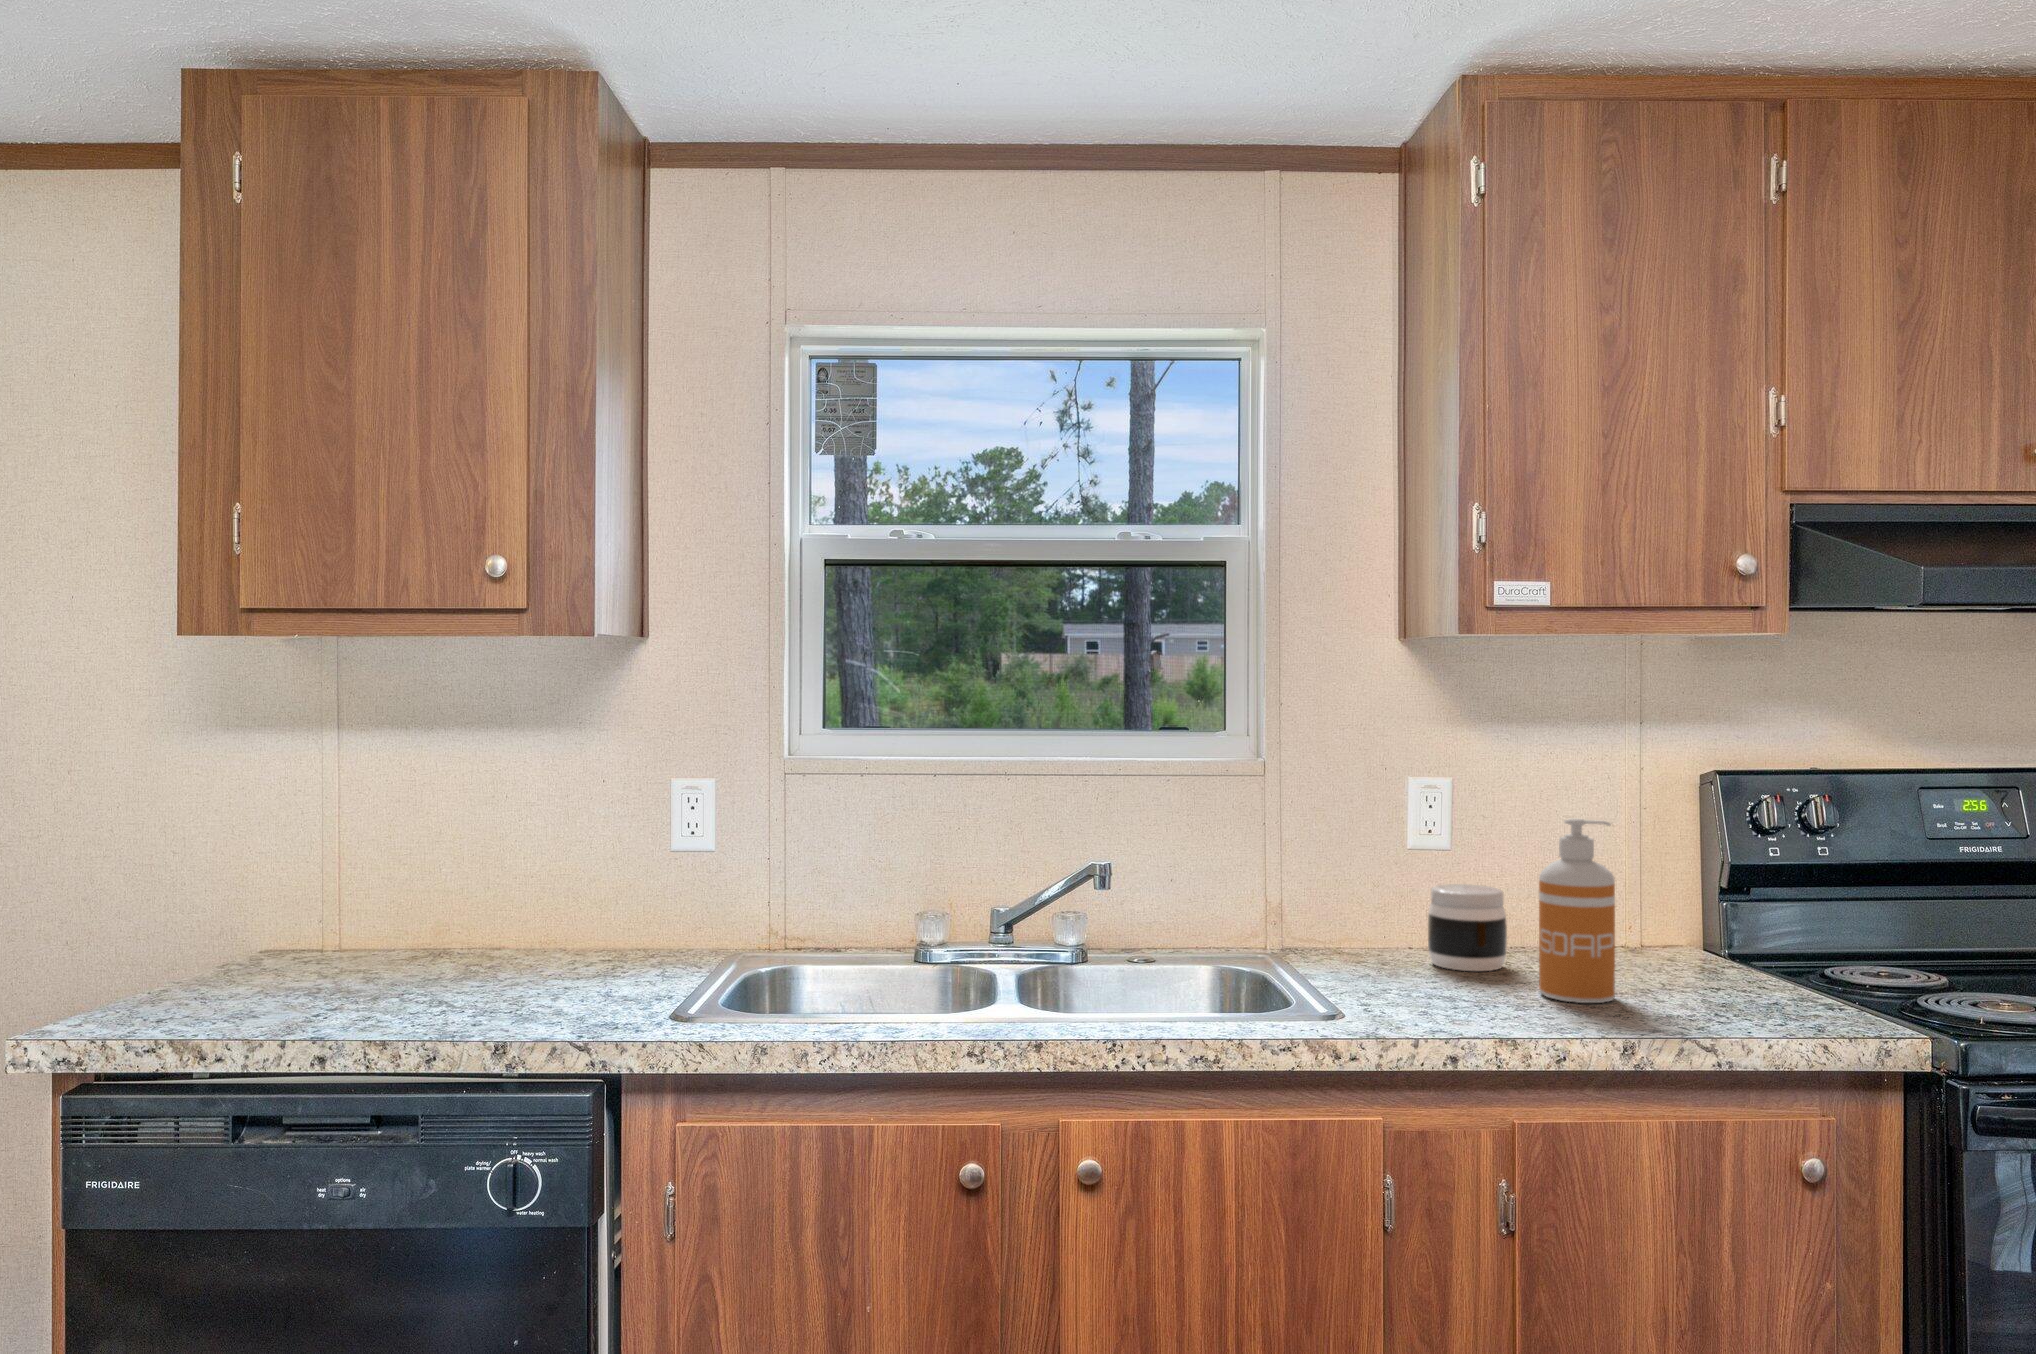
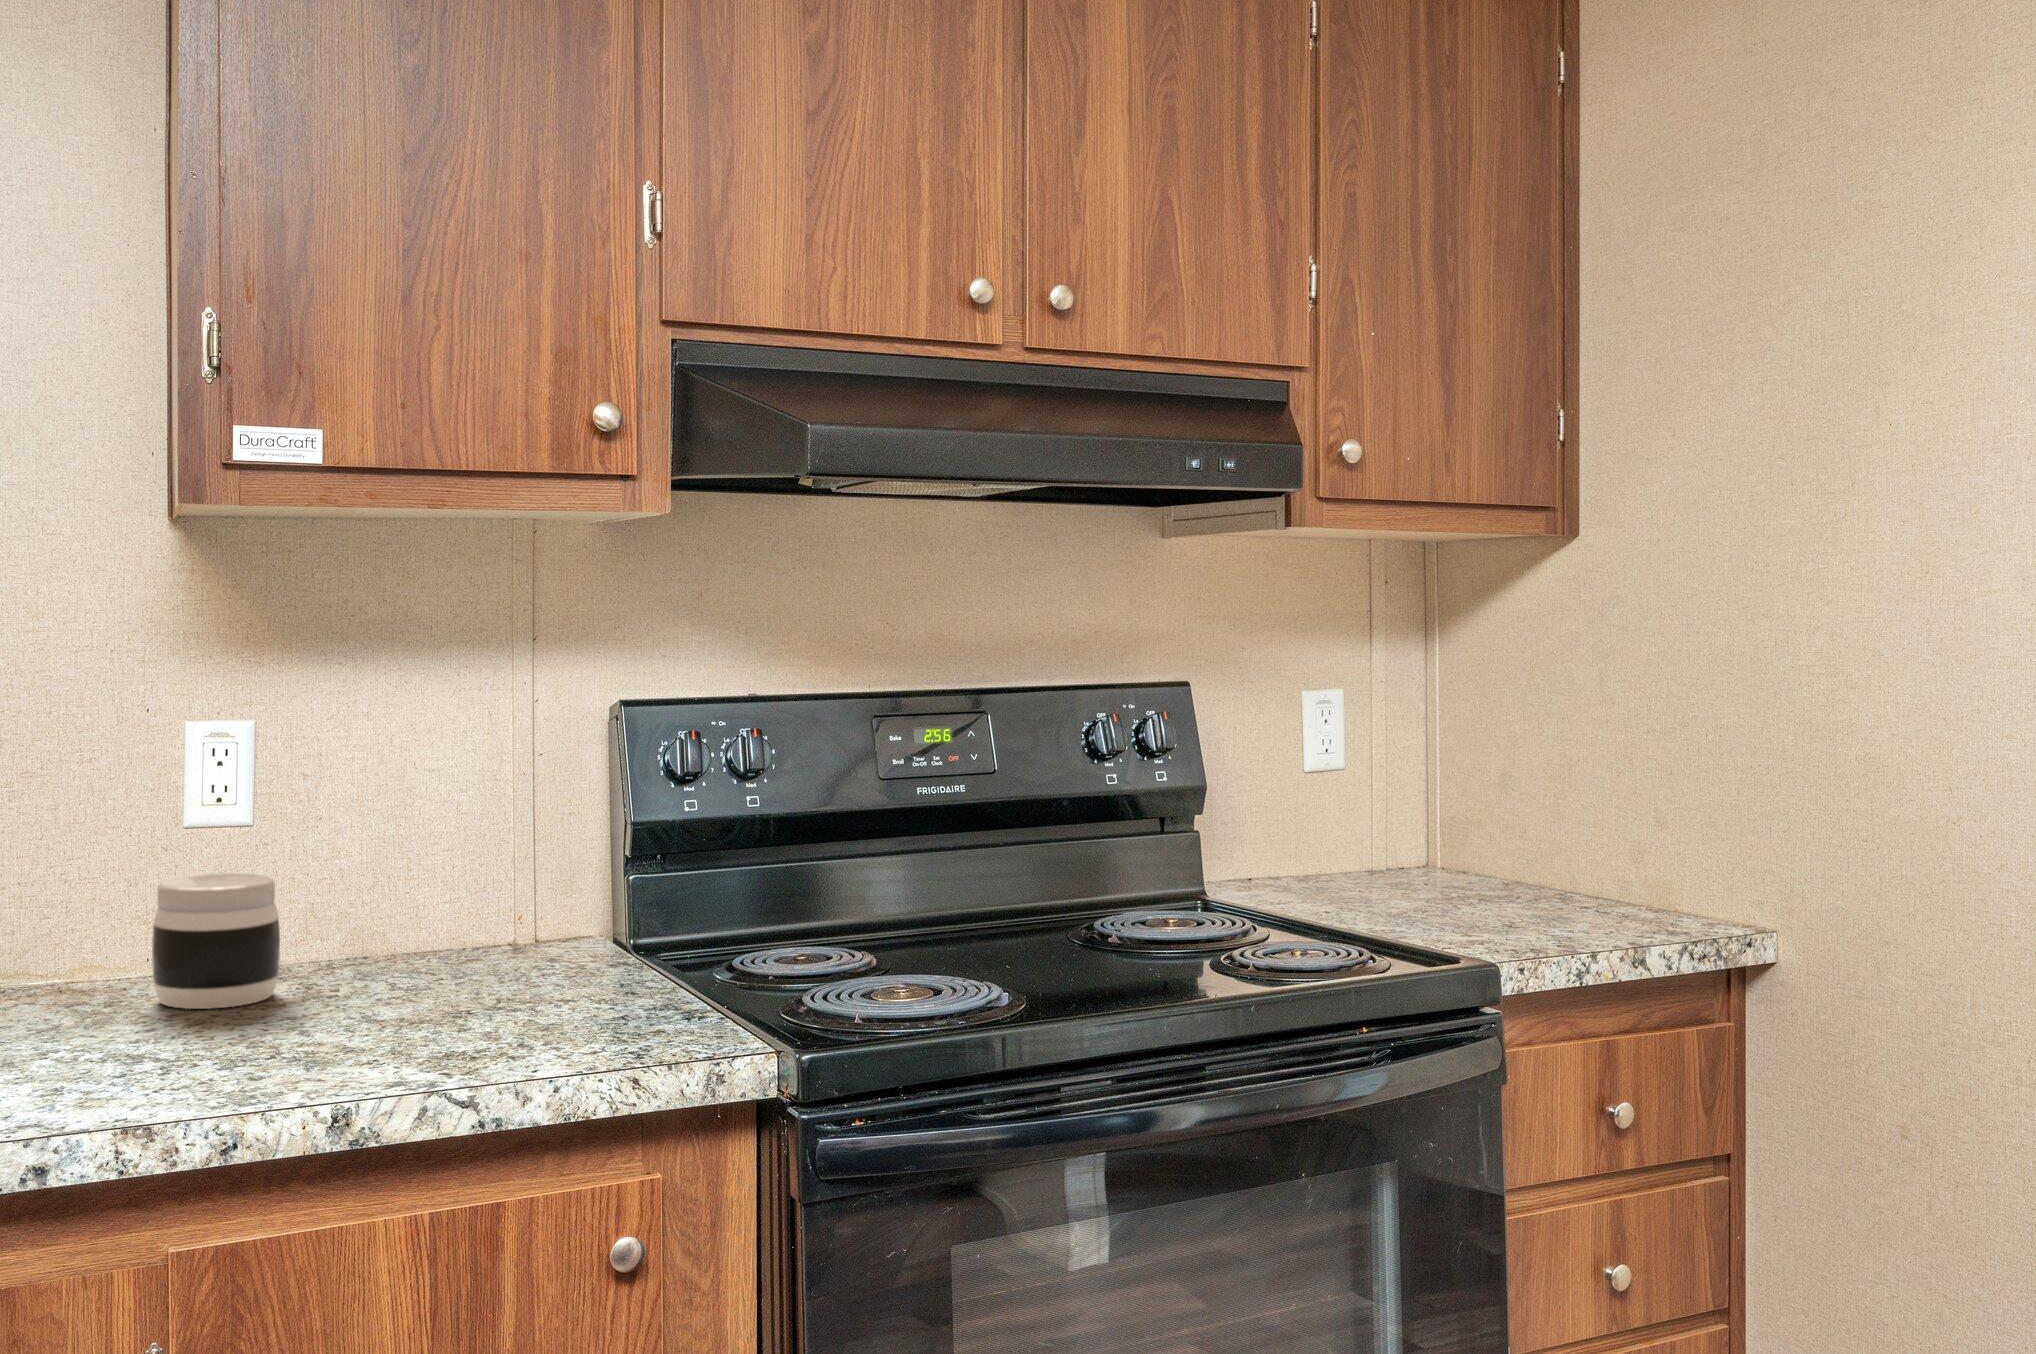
soap dispenser: present [1539,819,1615,1003] -> none [278,767,394,1048]

